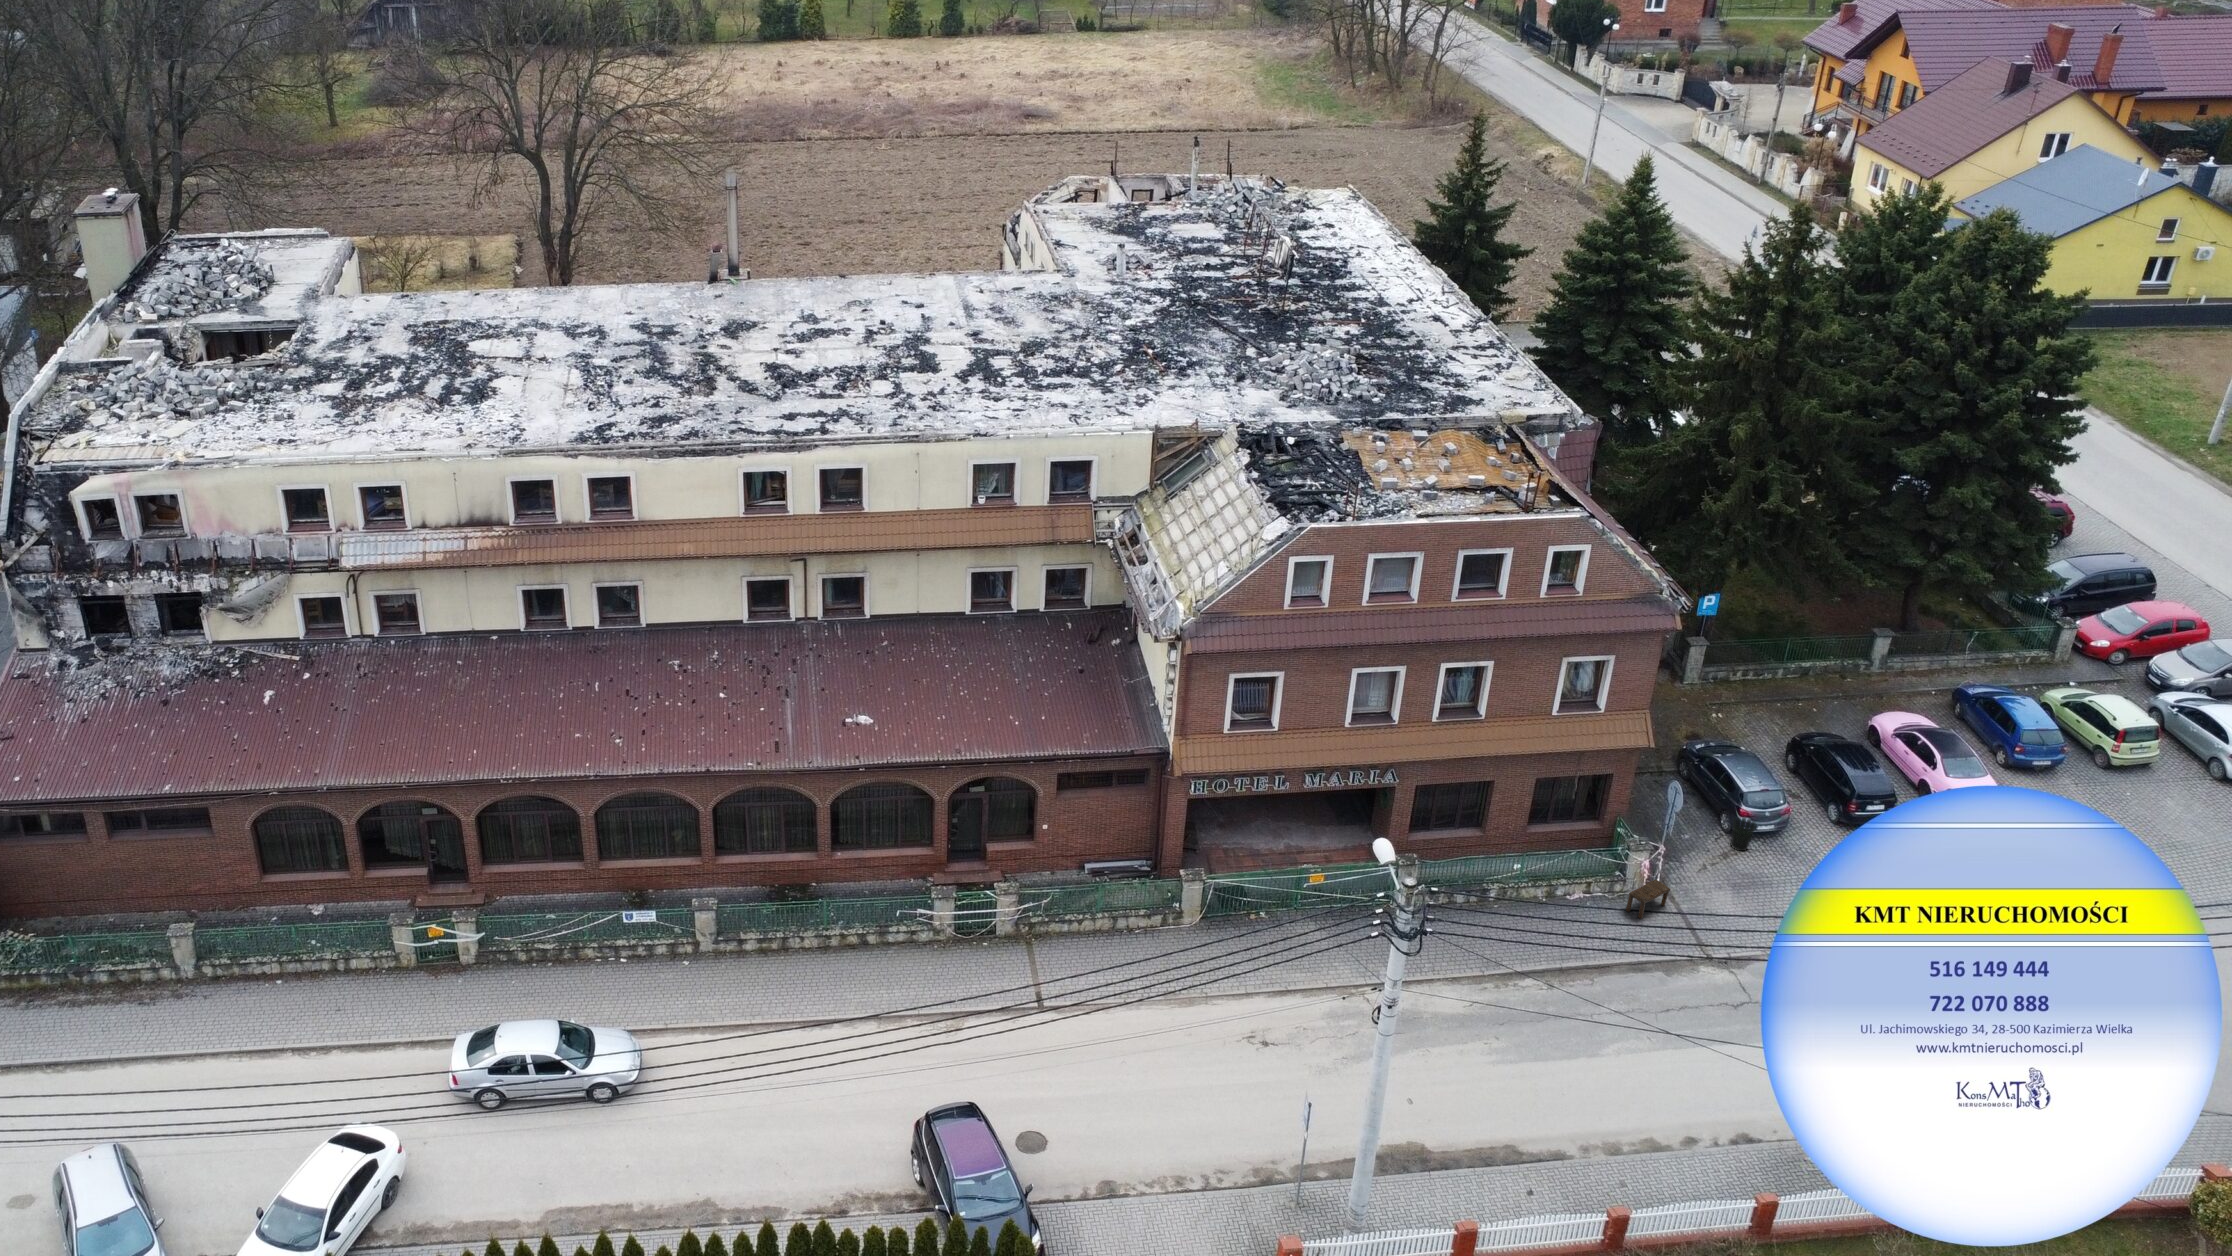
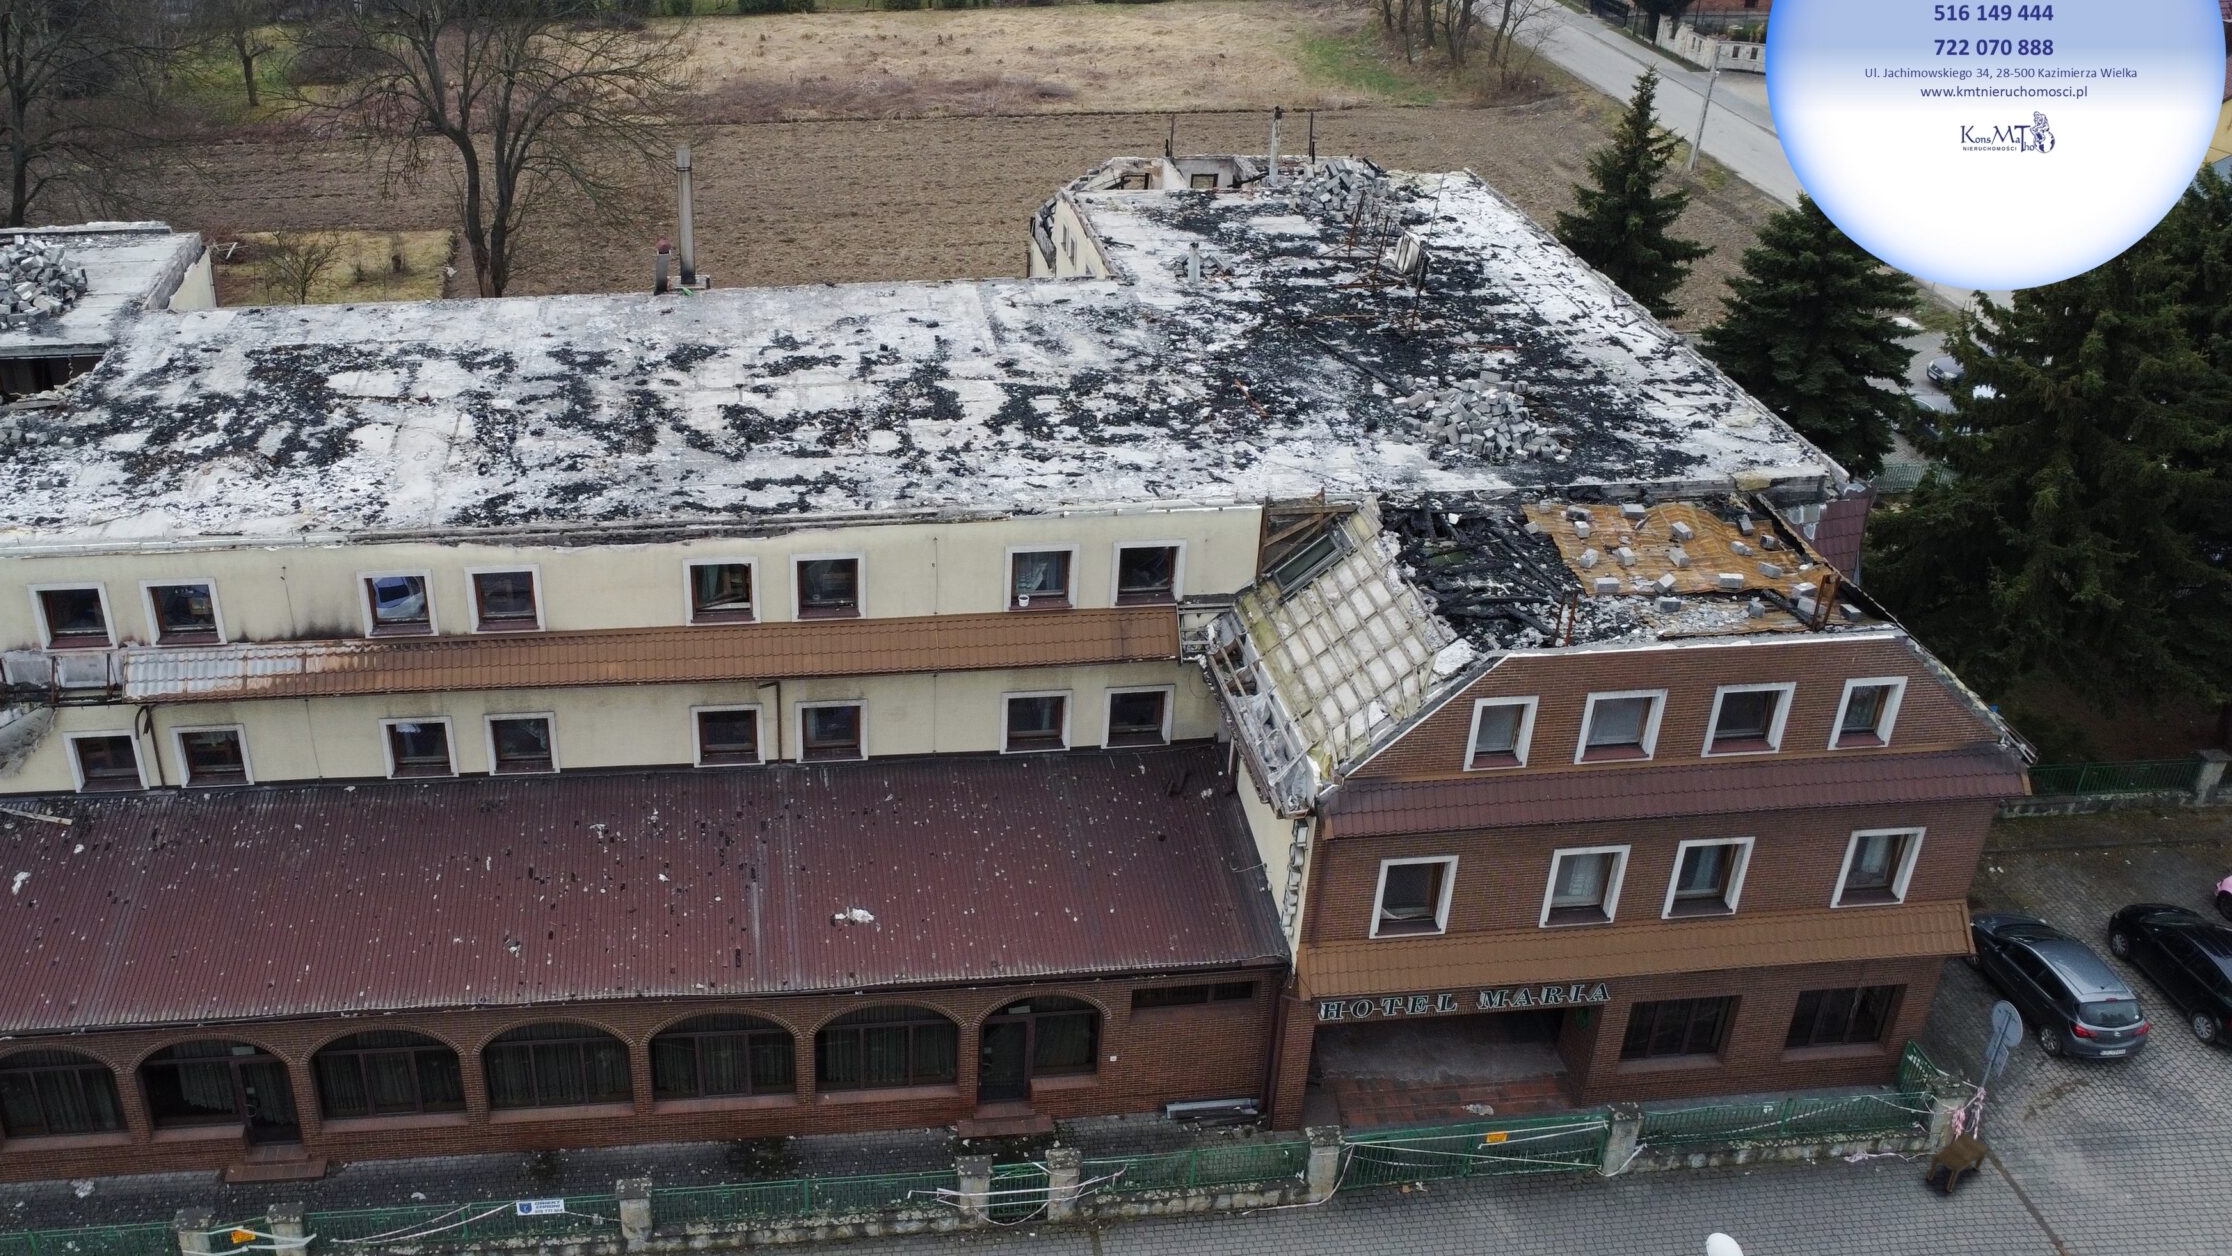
waste bin: present [1730,817,1756,851] -> none [2049,1033,2092,1081]

